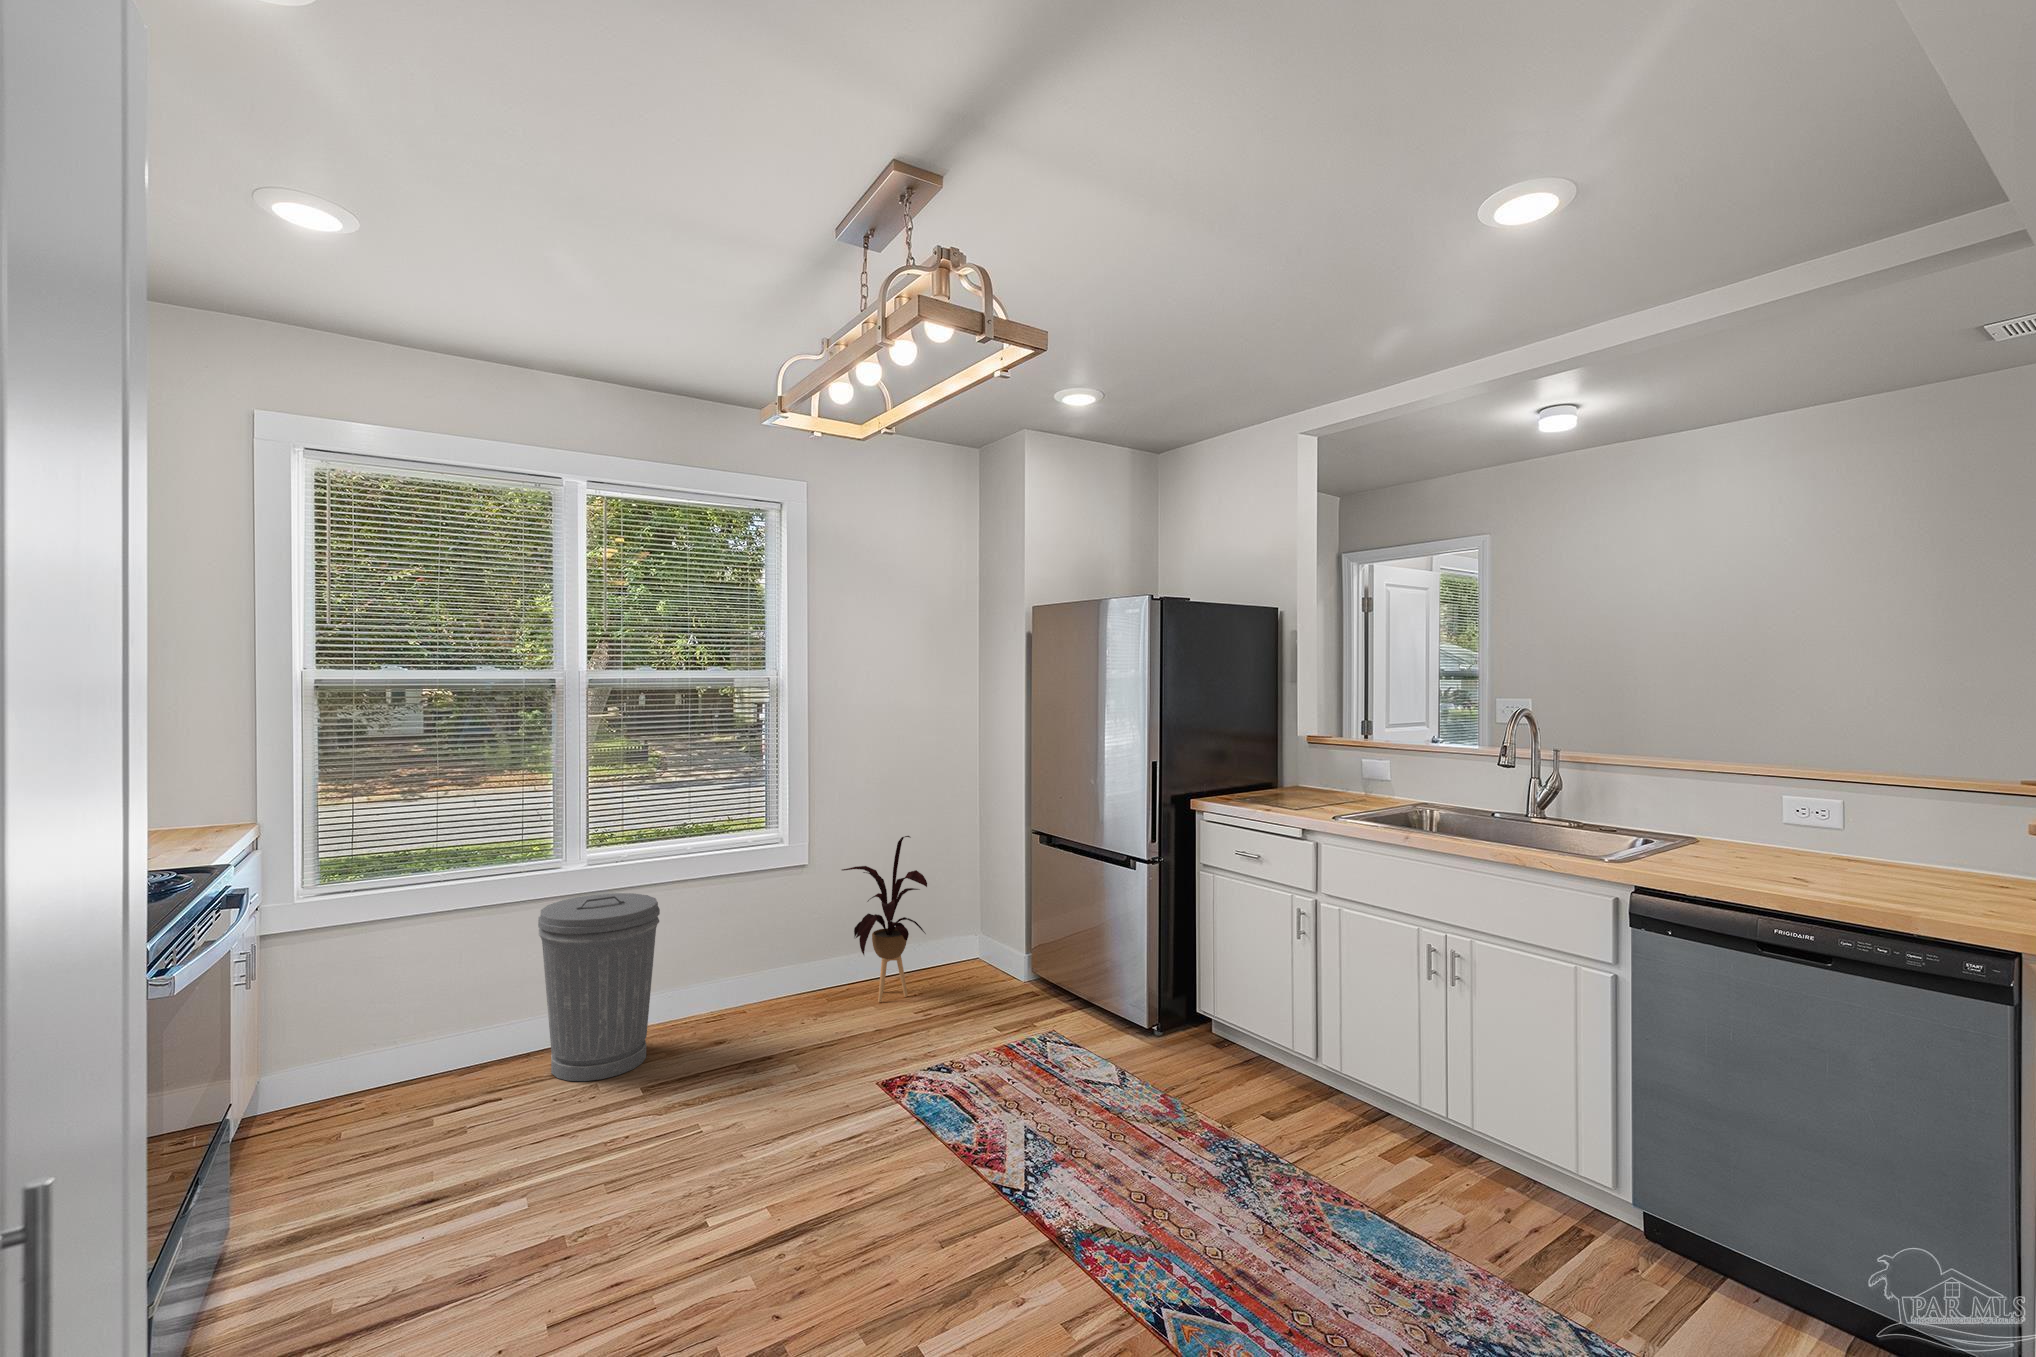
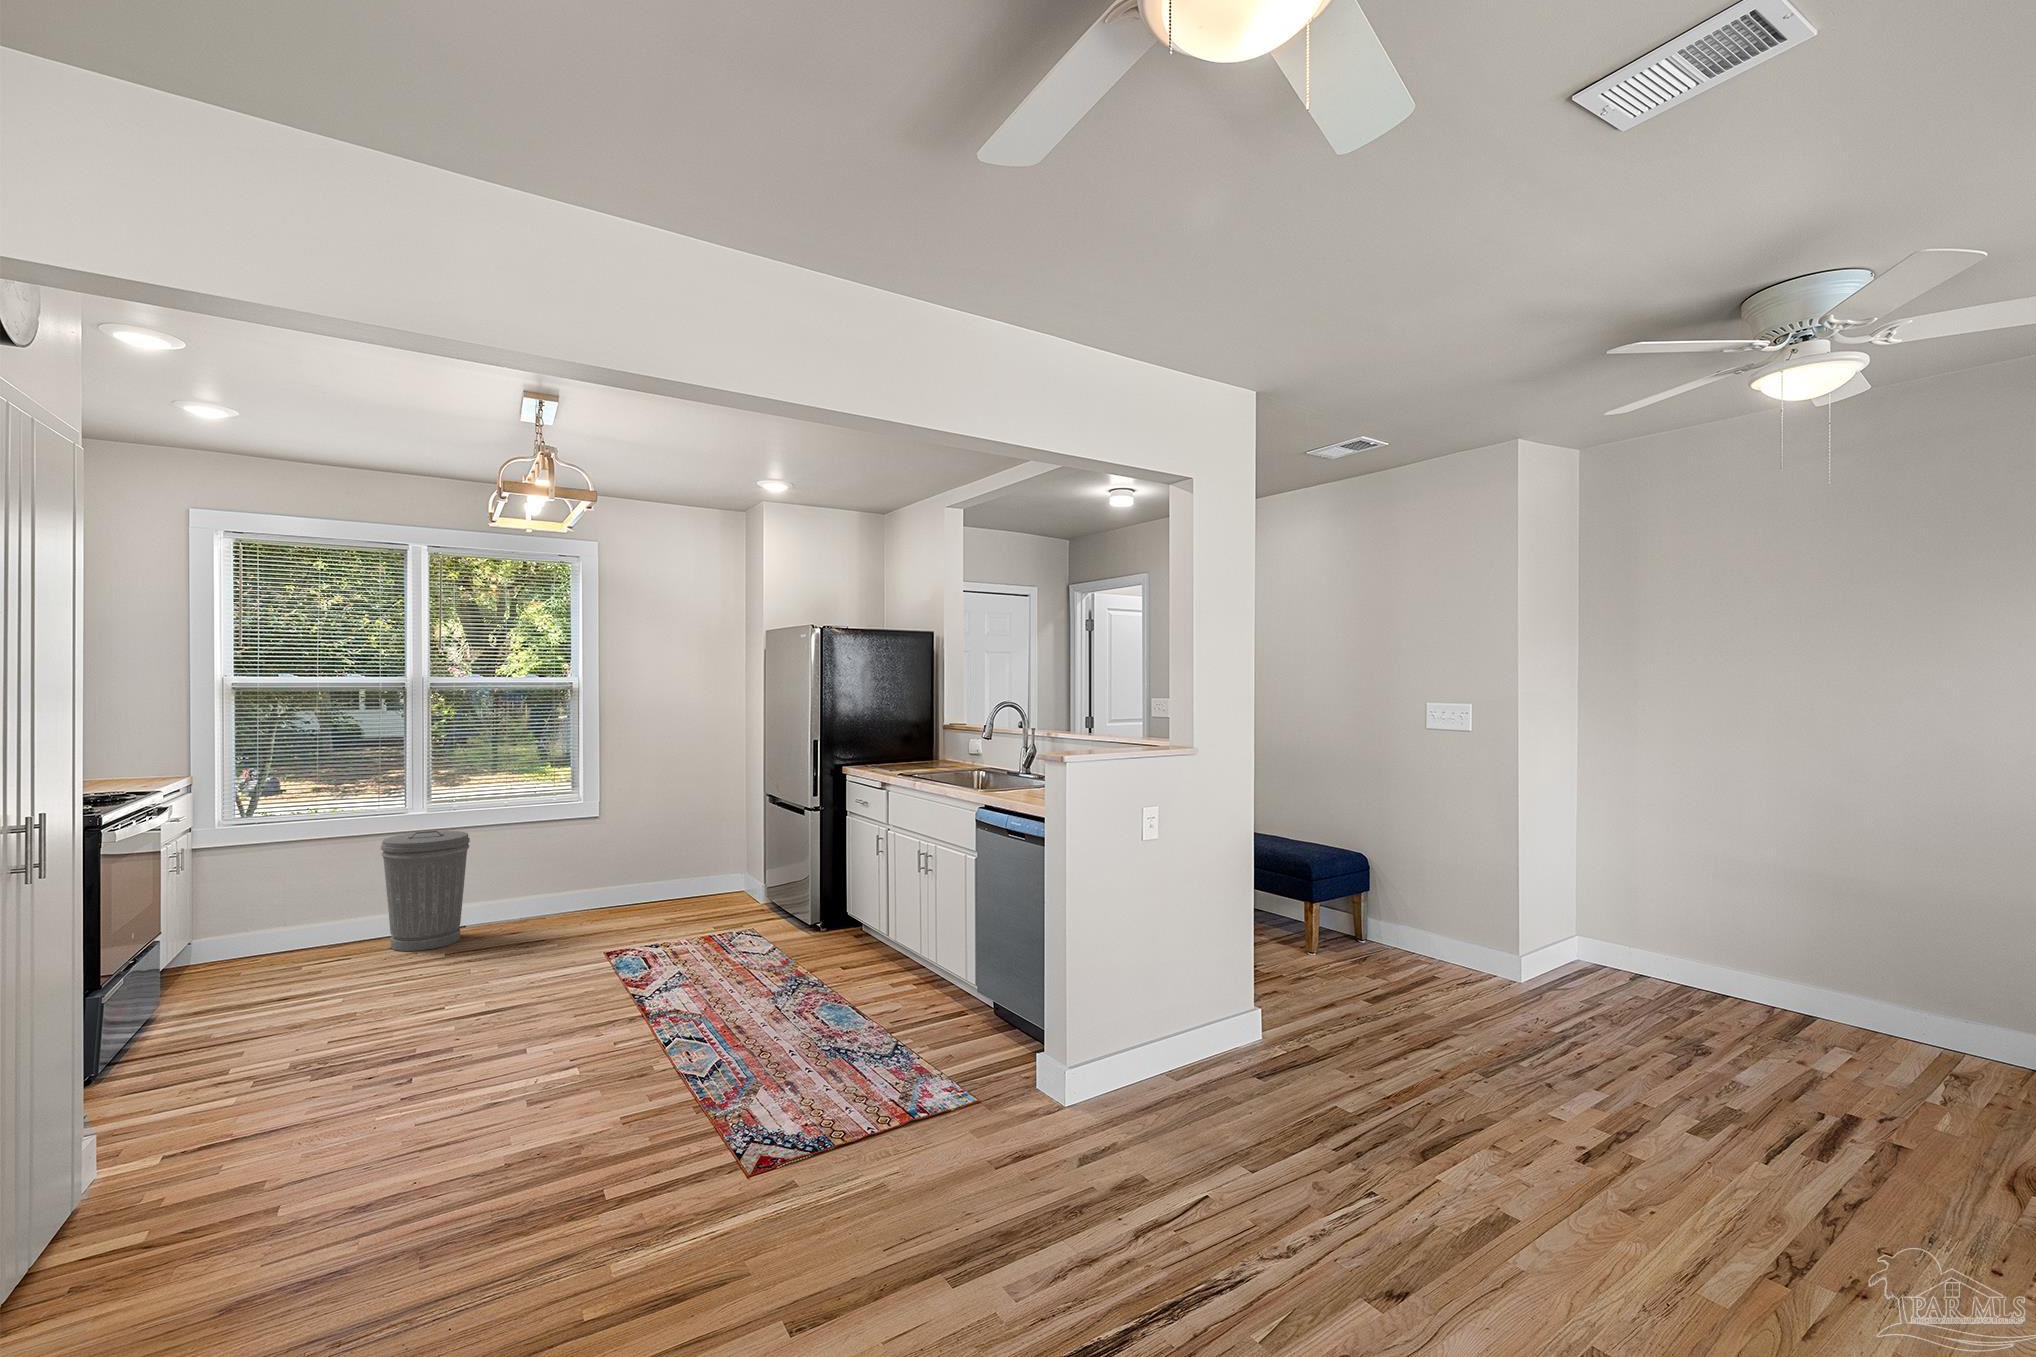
house plant: present [842,836,927,1002] -> none [619,795,679,914]

